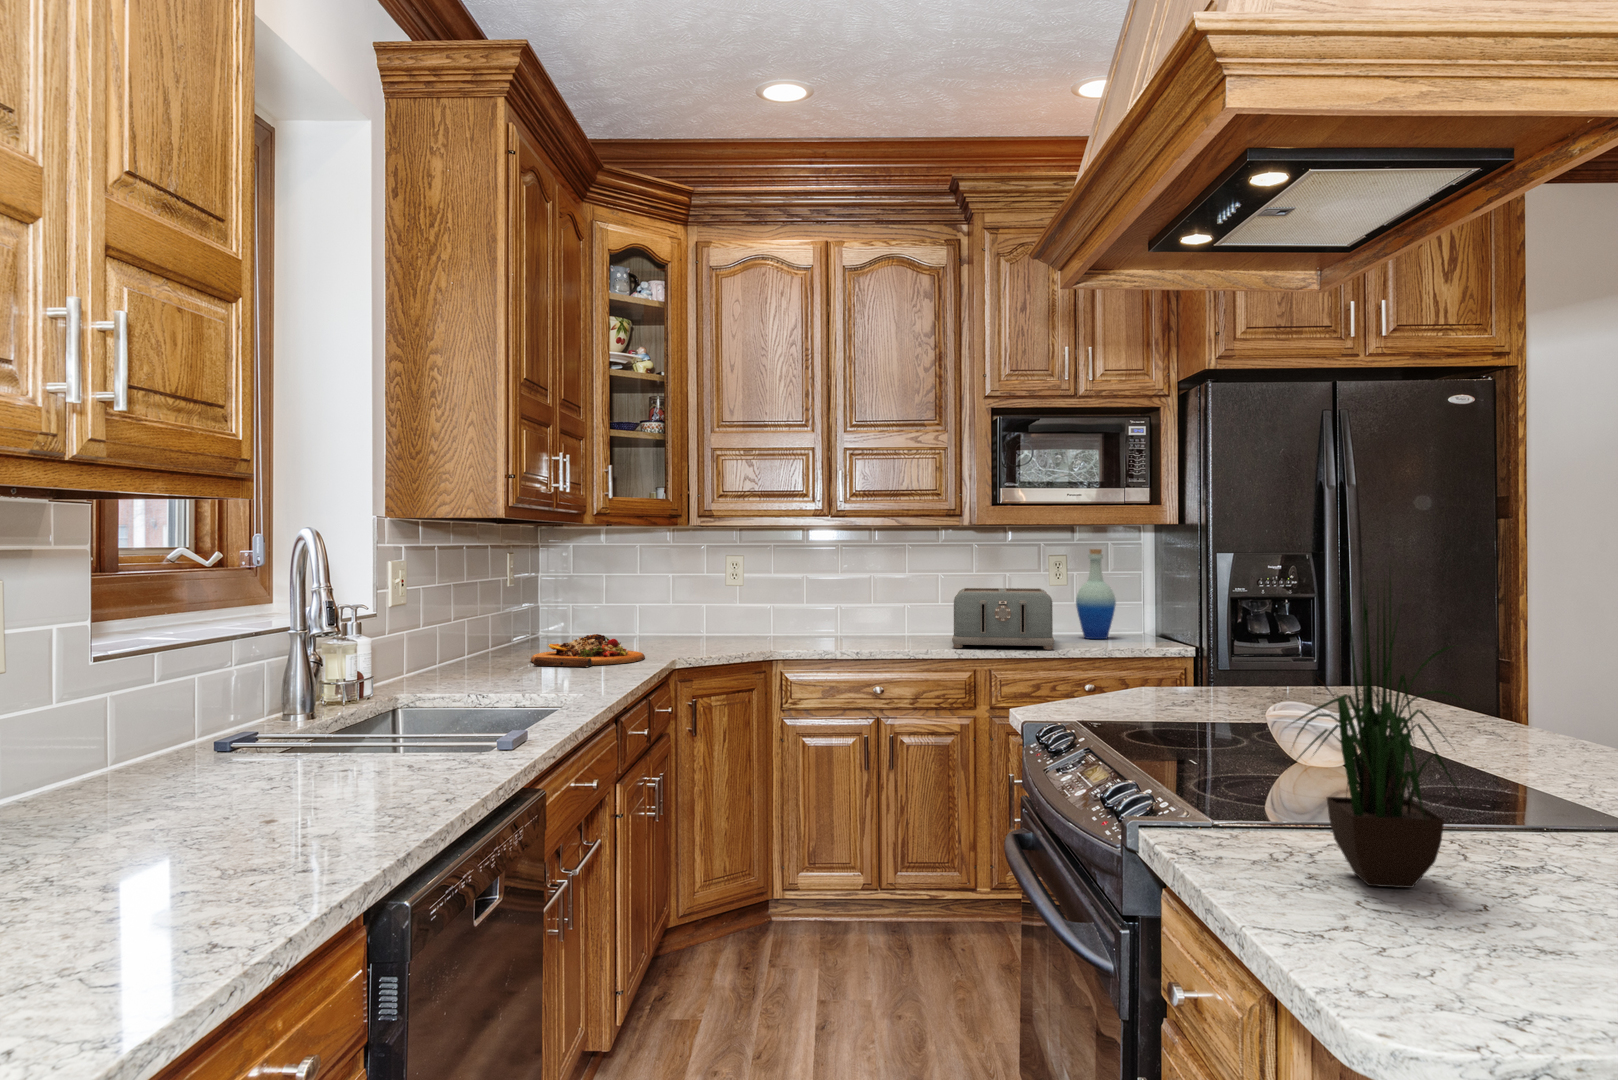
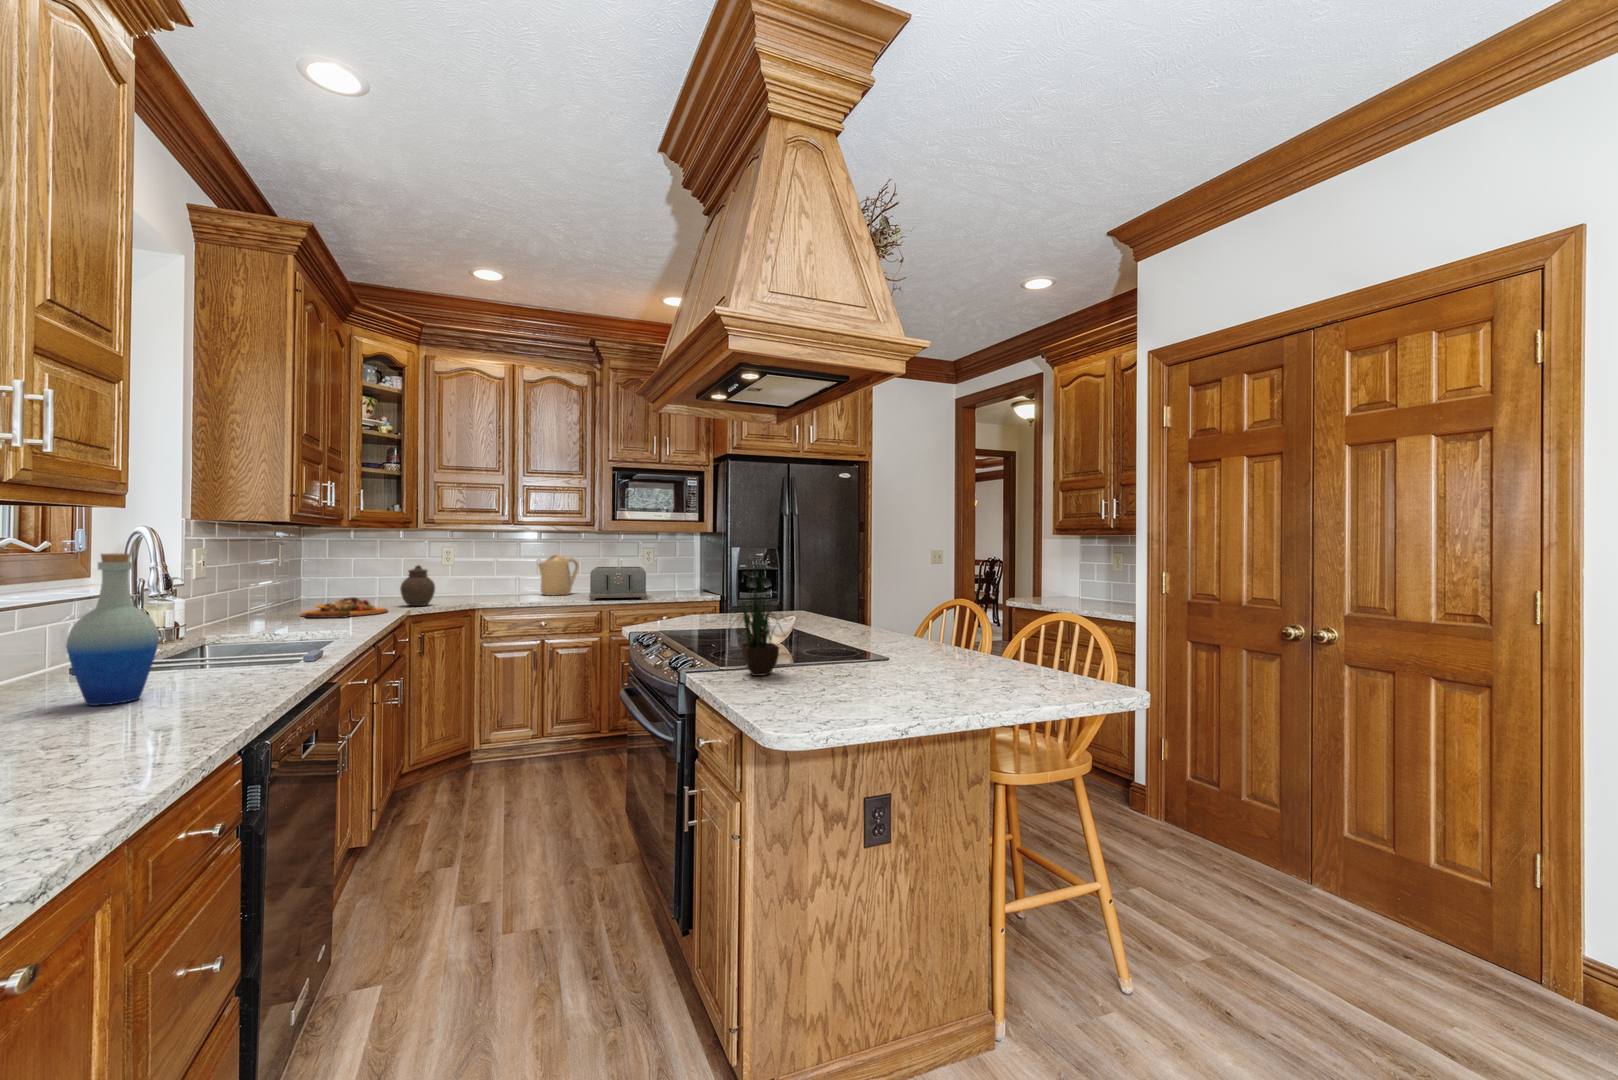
bottle: present [1076,549,1116,639] -> present [66,553,159,706]
kettle: none [866,566,933,637] -> present [538,555,579,595]
jar: none [664,584,712,650] -> present [400,565,435,606]

